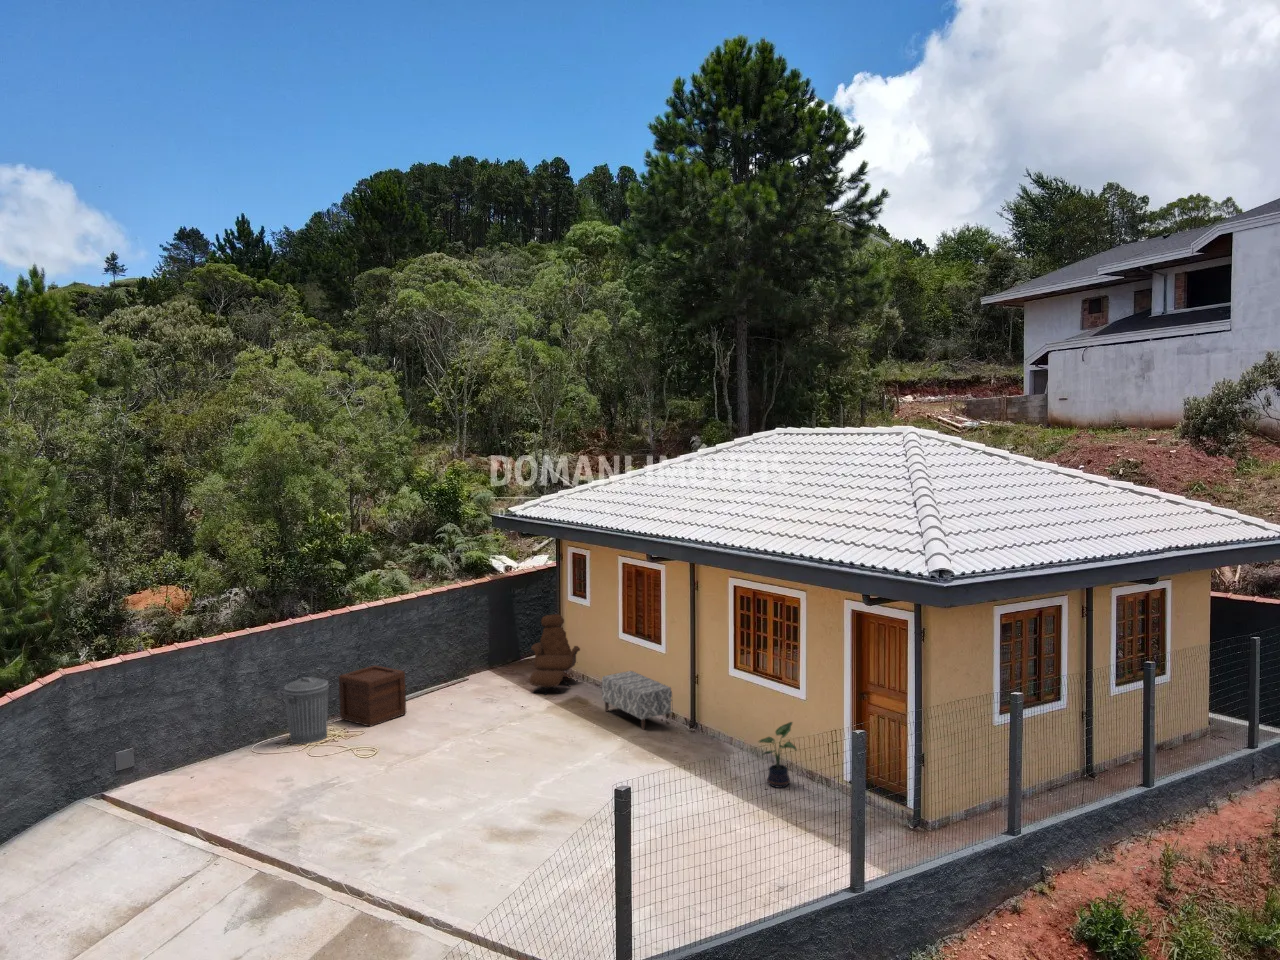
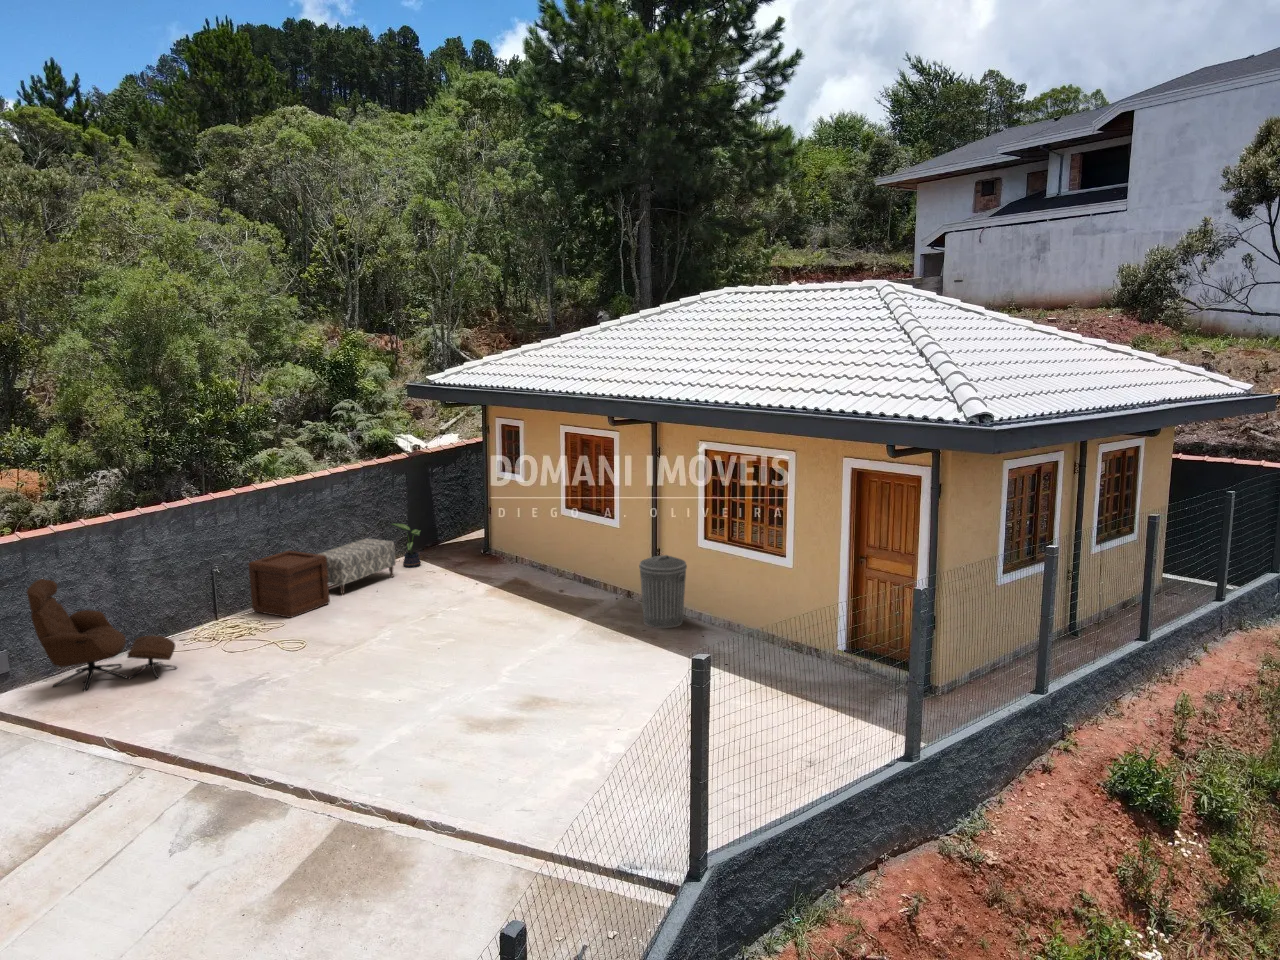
lounge chair: present [530,614,580,695] -> present [27,579,176,691]
bench: present [602,671,673,730] -> present [319,538,396,595]
trash can: present [284,678,329,744] -> present [639,555,687,628]
potted plant: present [759,722,797,788] -> present [391,523,421,568]

